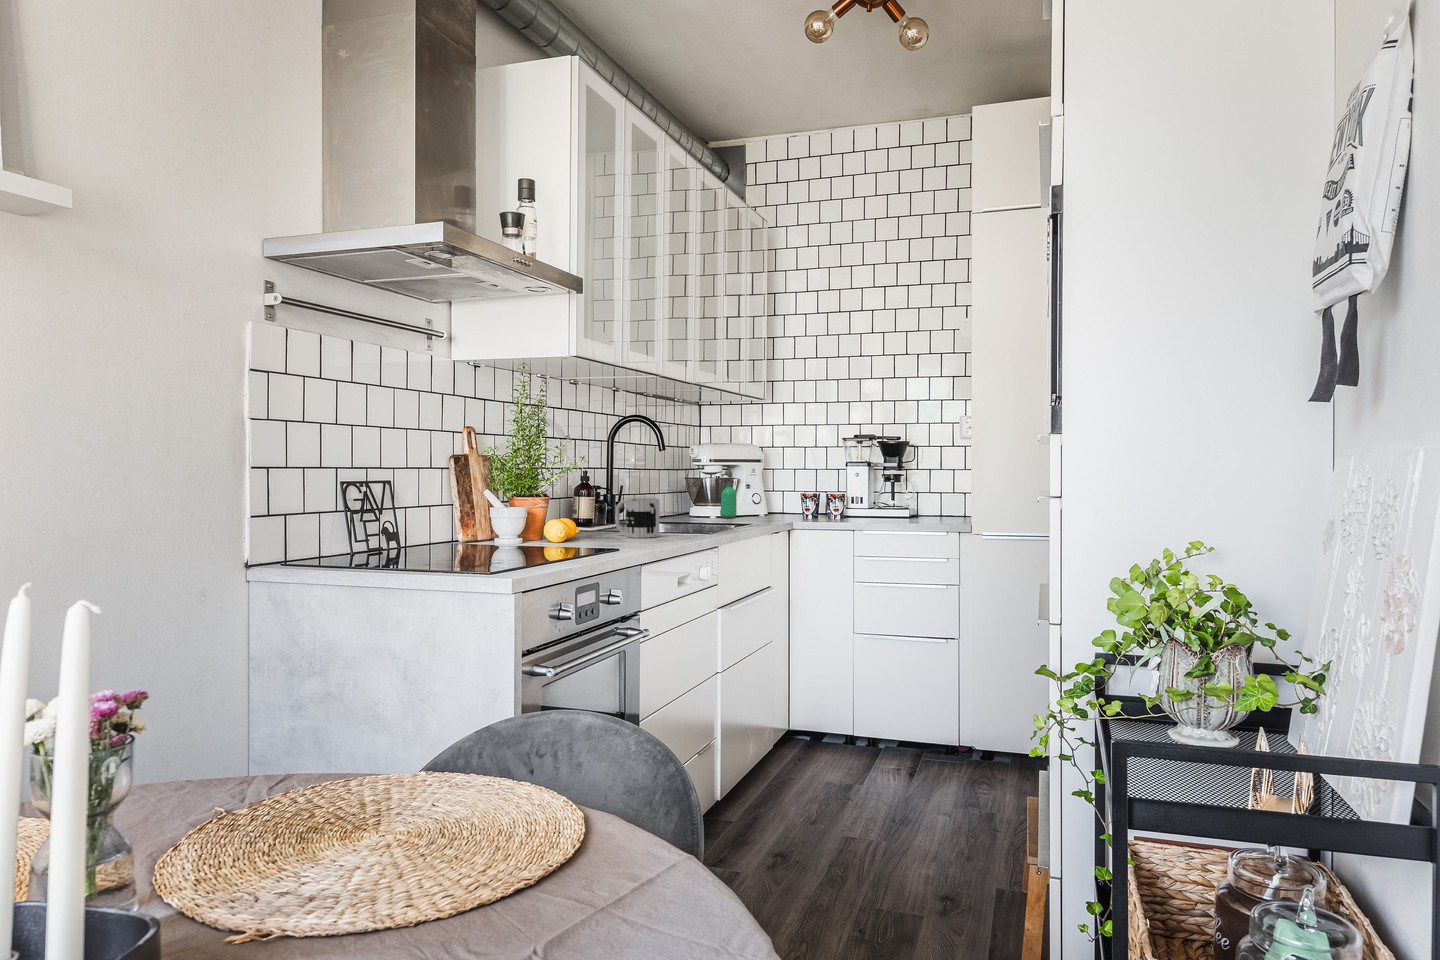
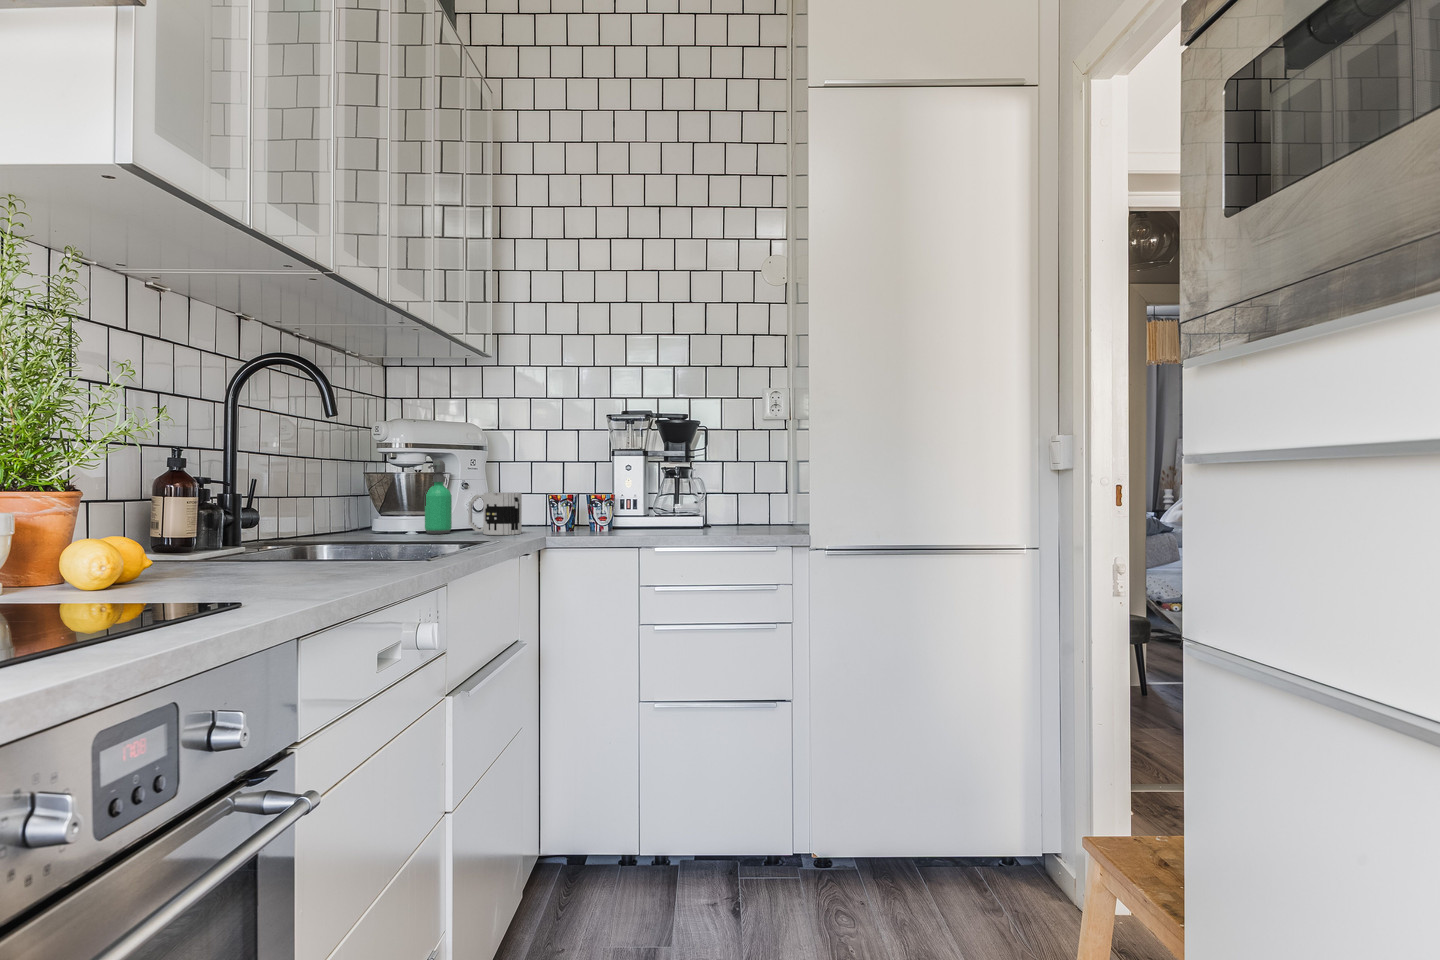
mug: present [615,498,660,538] -> present [468,492,522,535]

